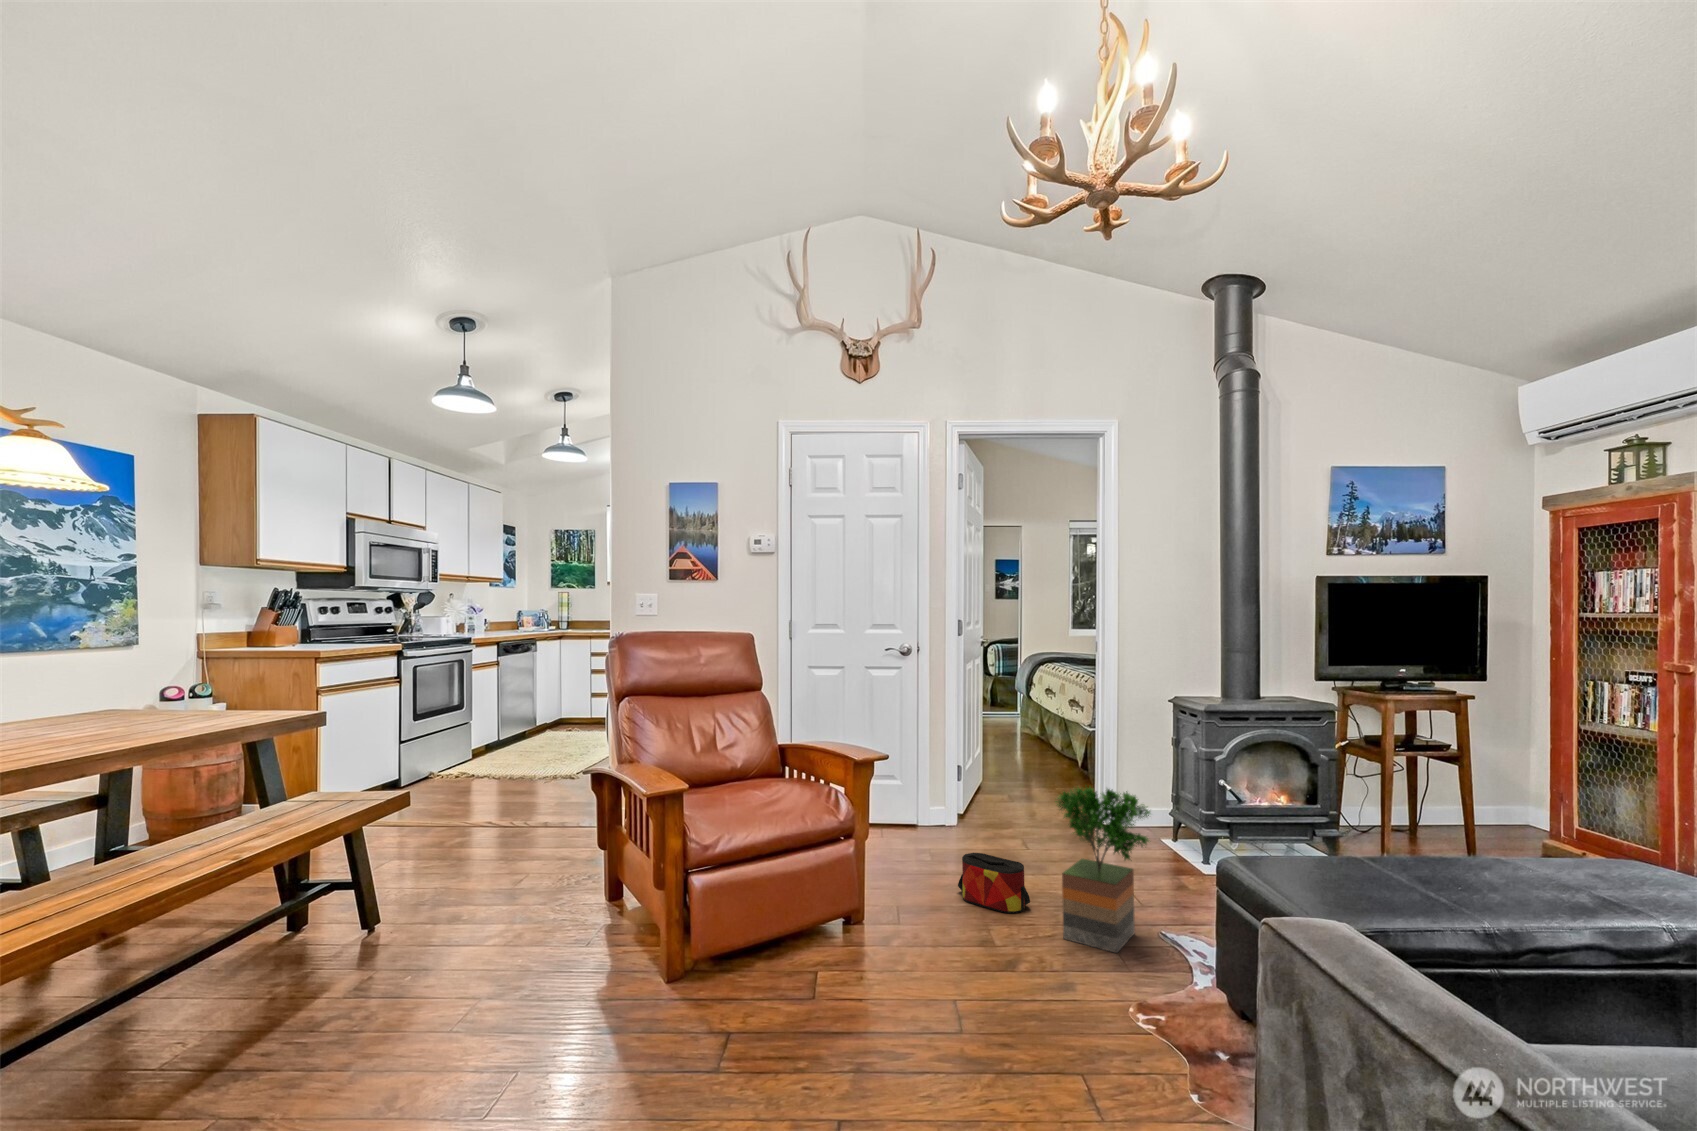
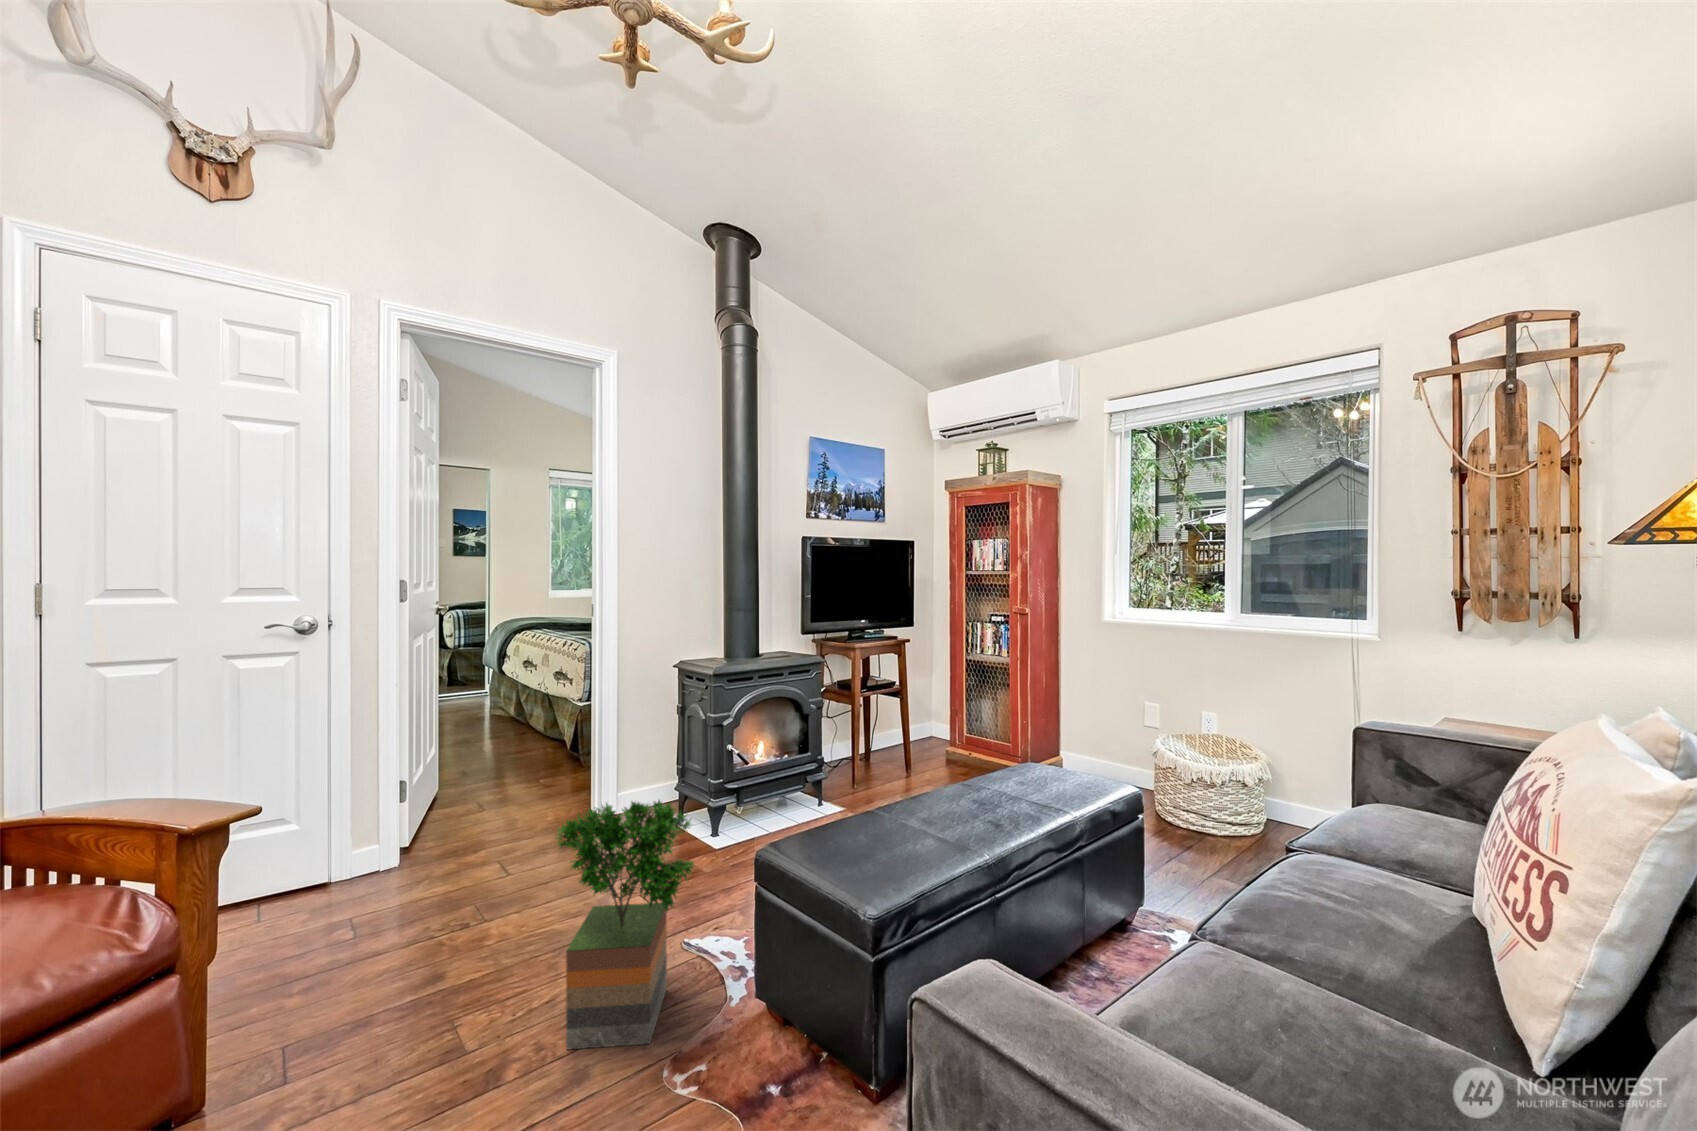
bag: present [958,853,1030,913] -> none [379,935,510,1033]

